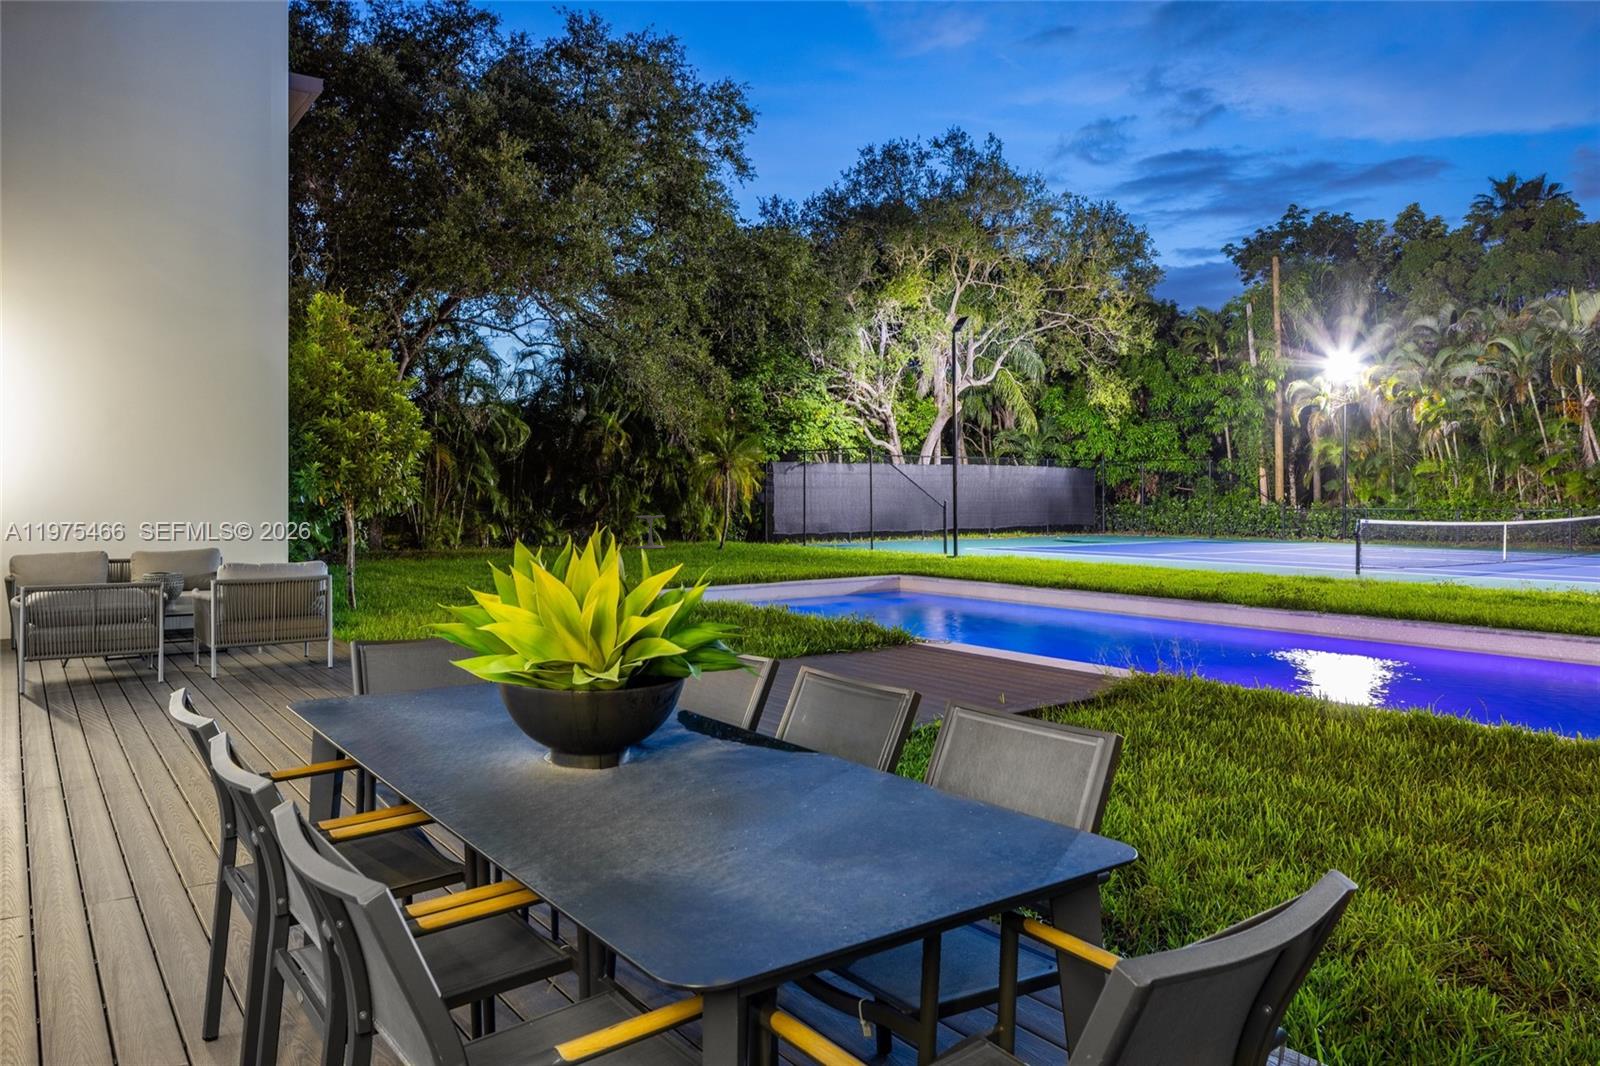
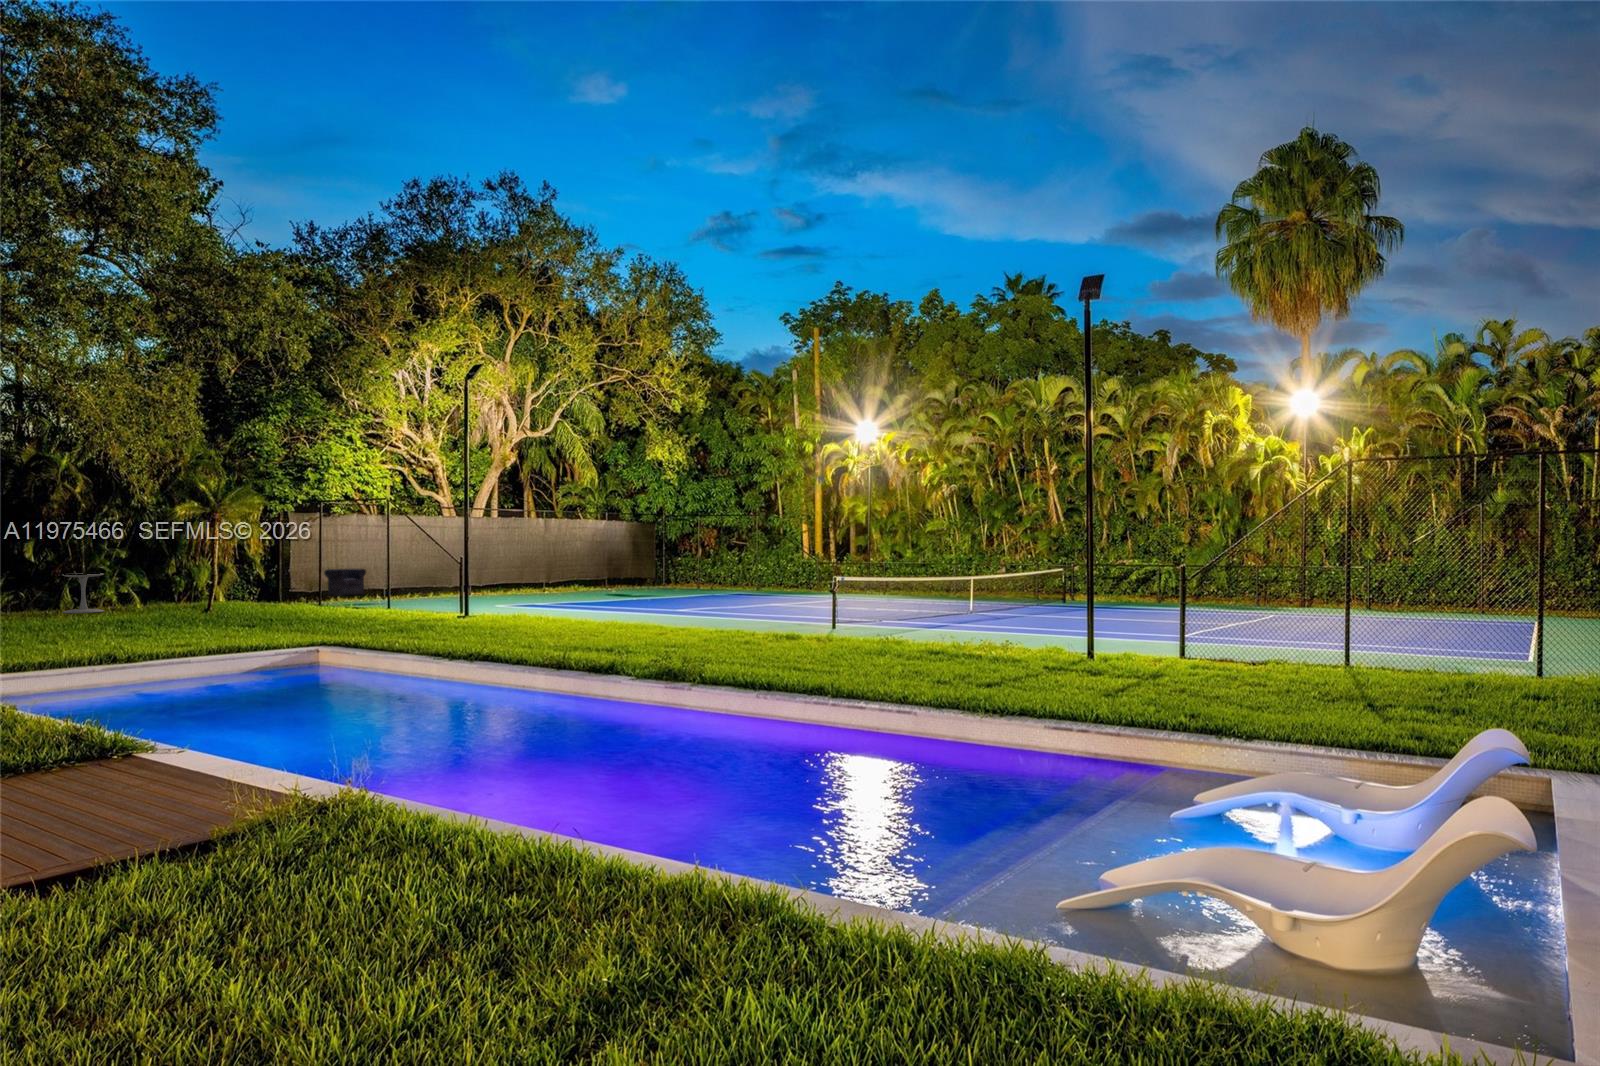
armchair: none [807,514,842,538] -> present [324,569,366,596]

